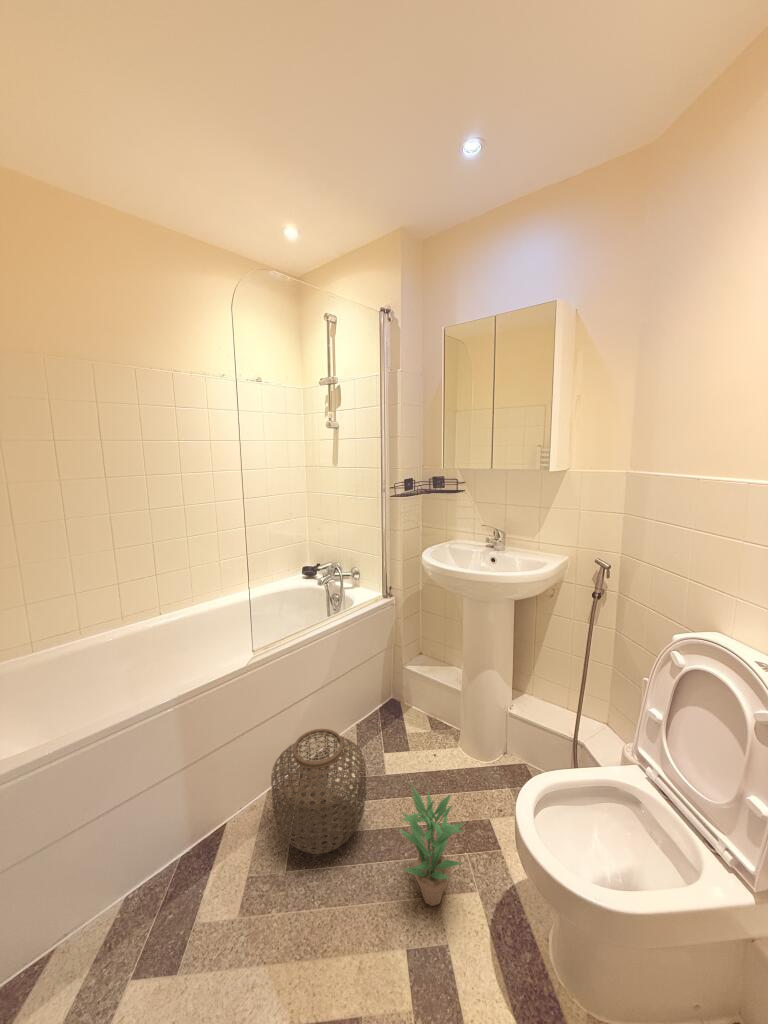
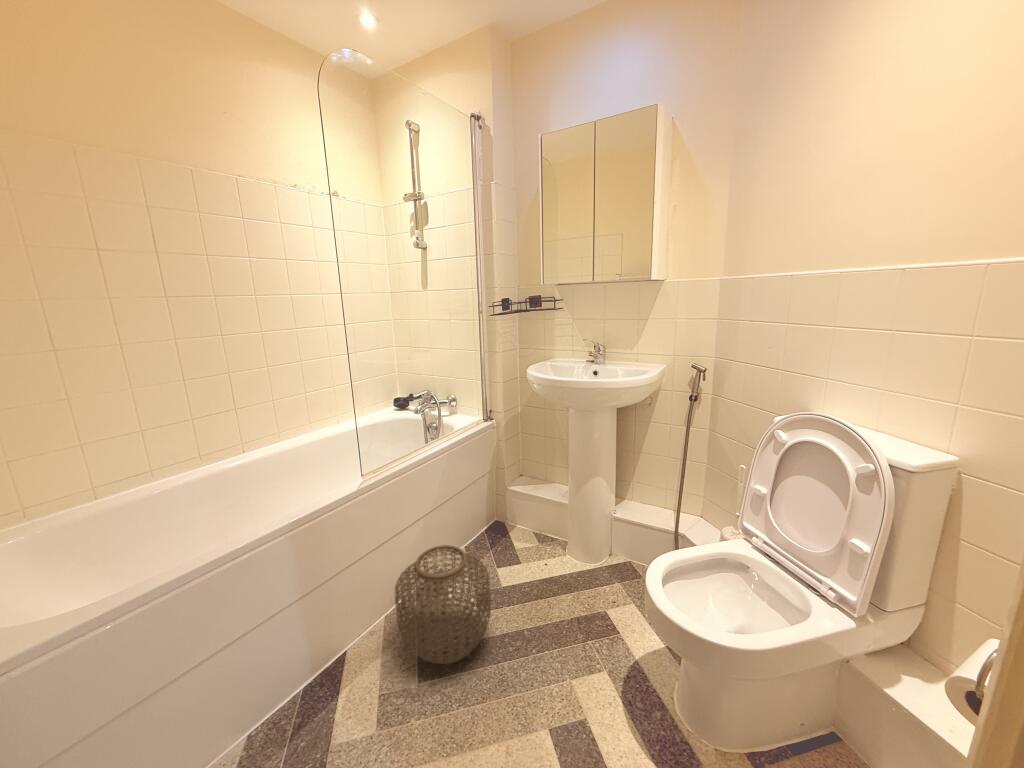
potted plant: present [399,786,464,906] -> none [531,580,597,690]

